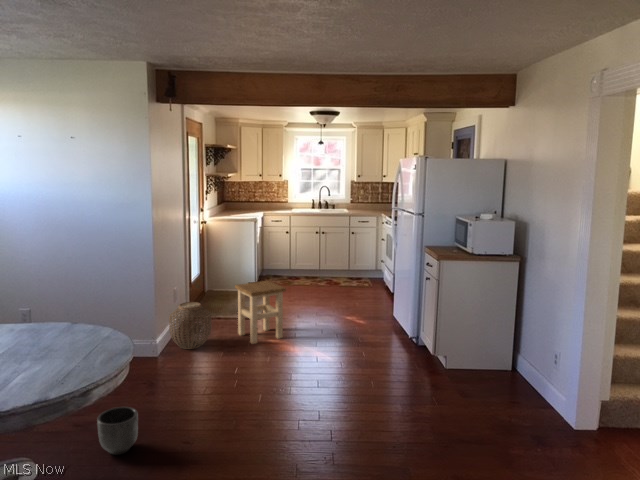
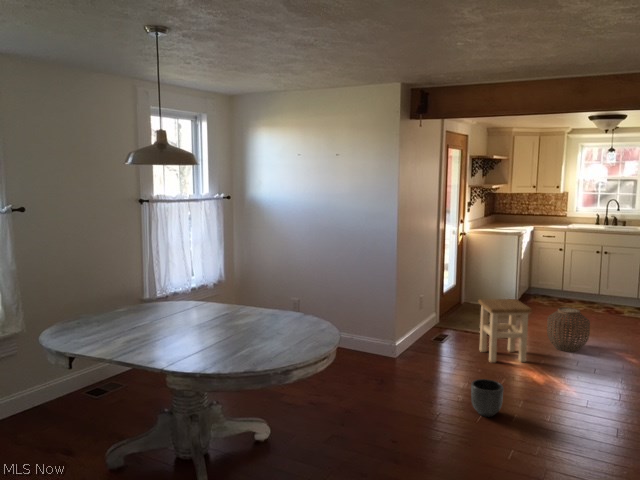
woven basket: present [169,302,211,349] -> present [547,307,590,352]
planter: present [97,407,138,455] -> present [471,379,503,417]

